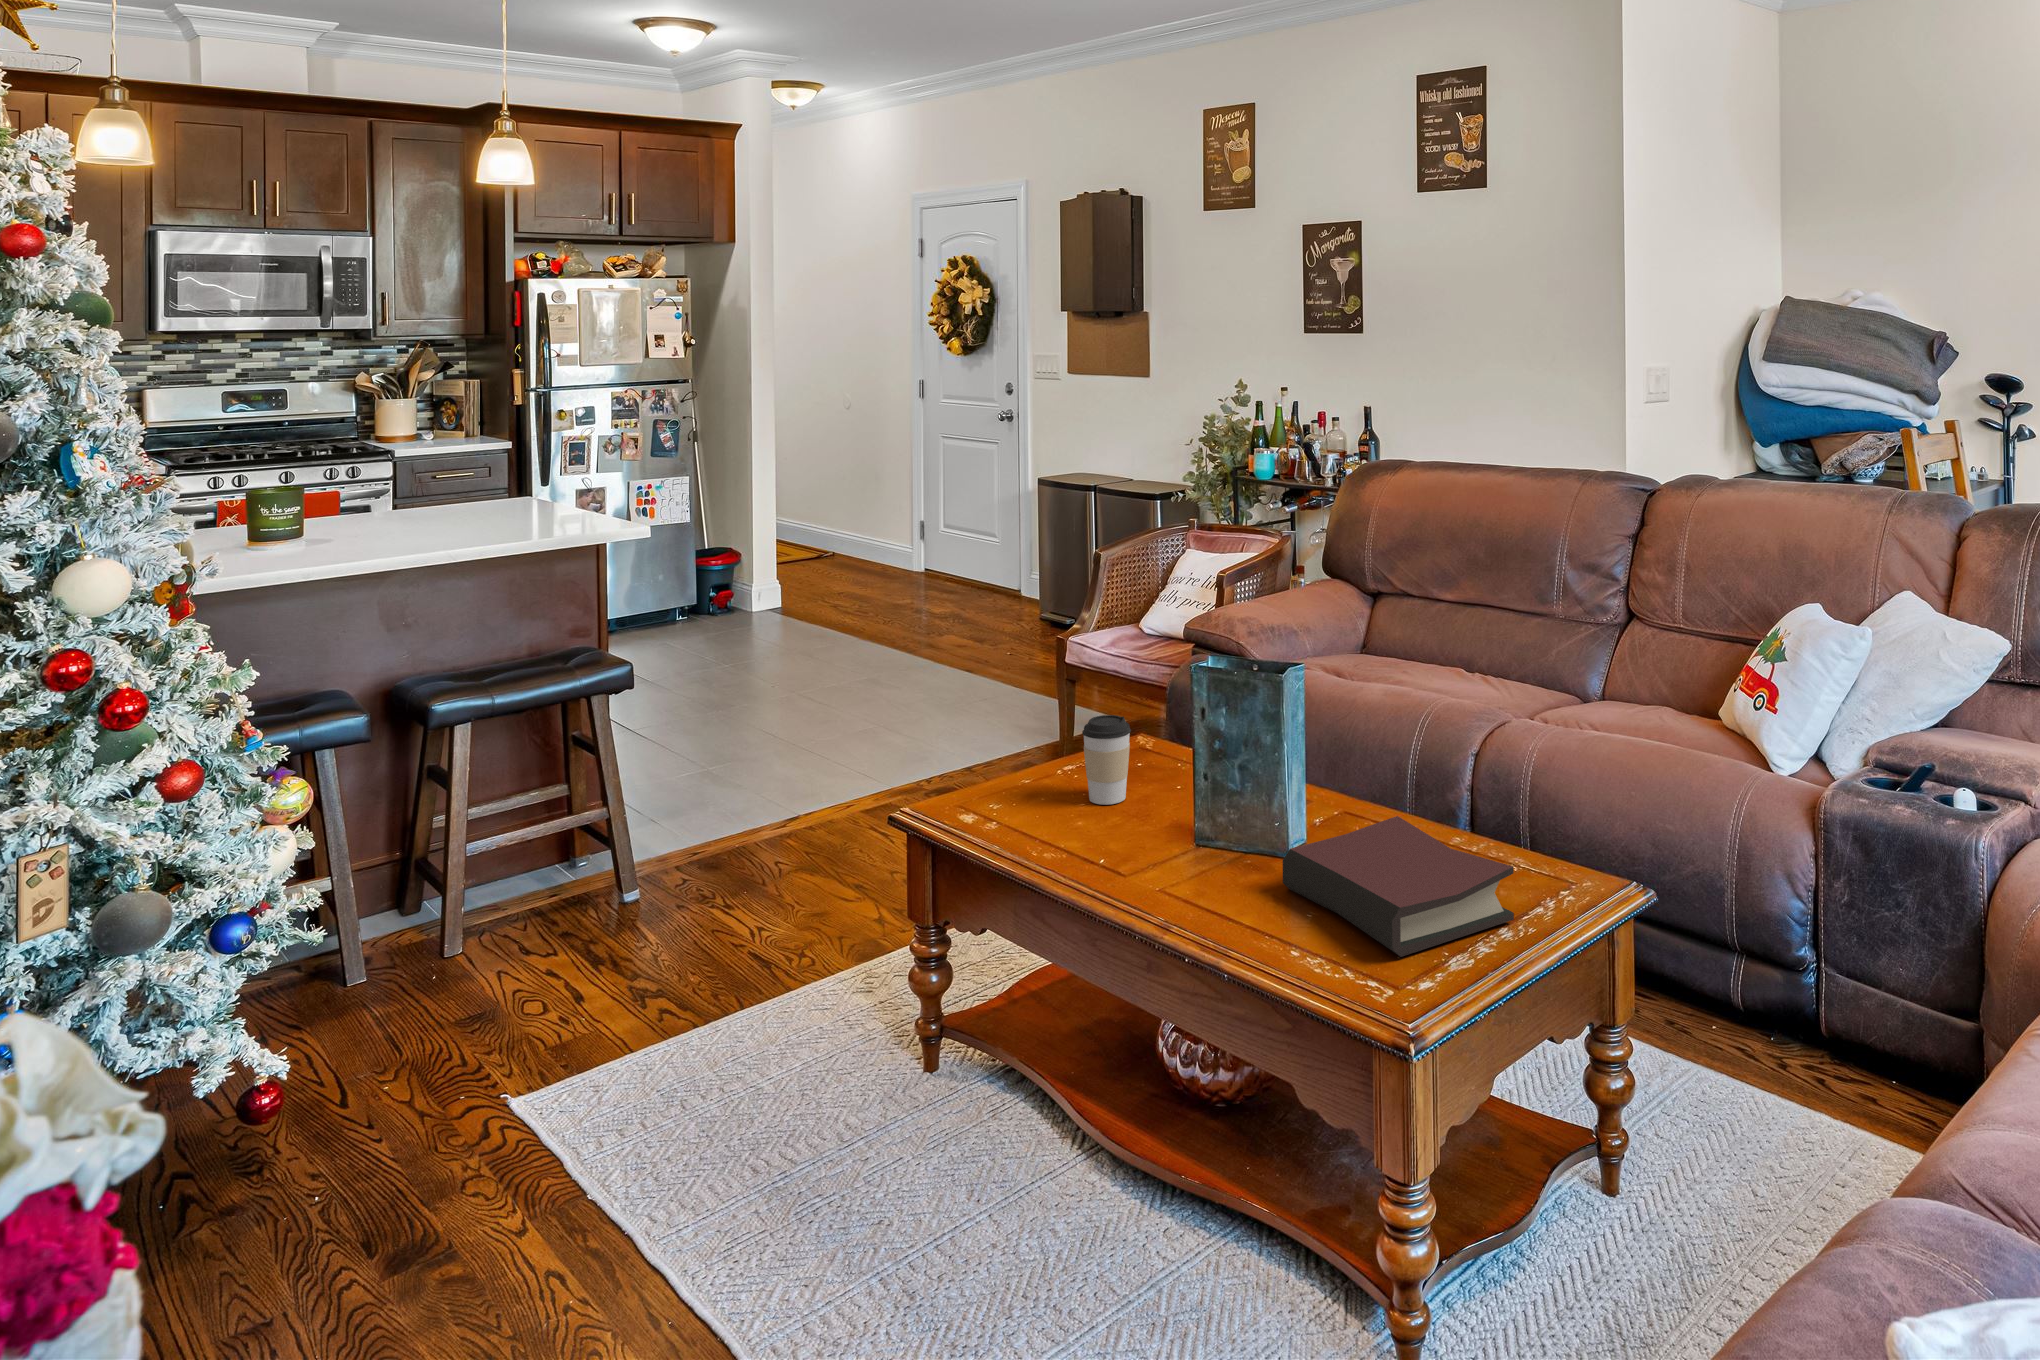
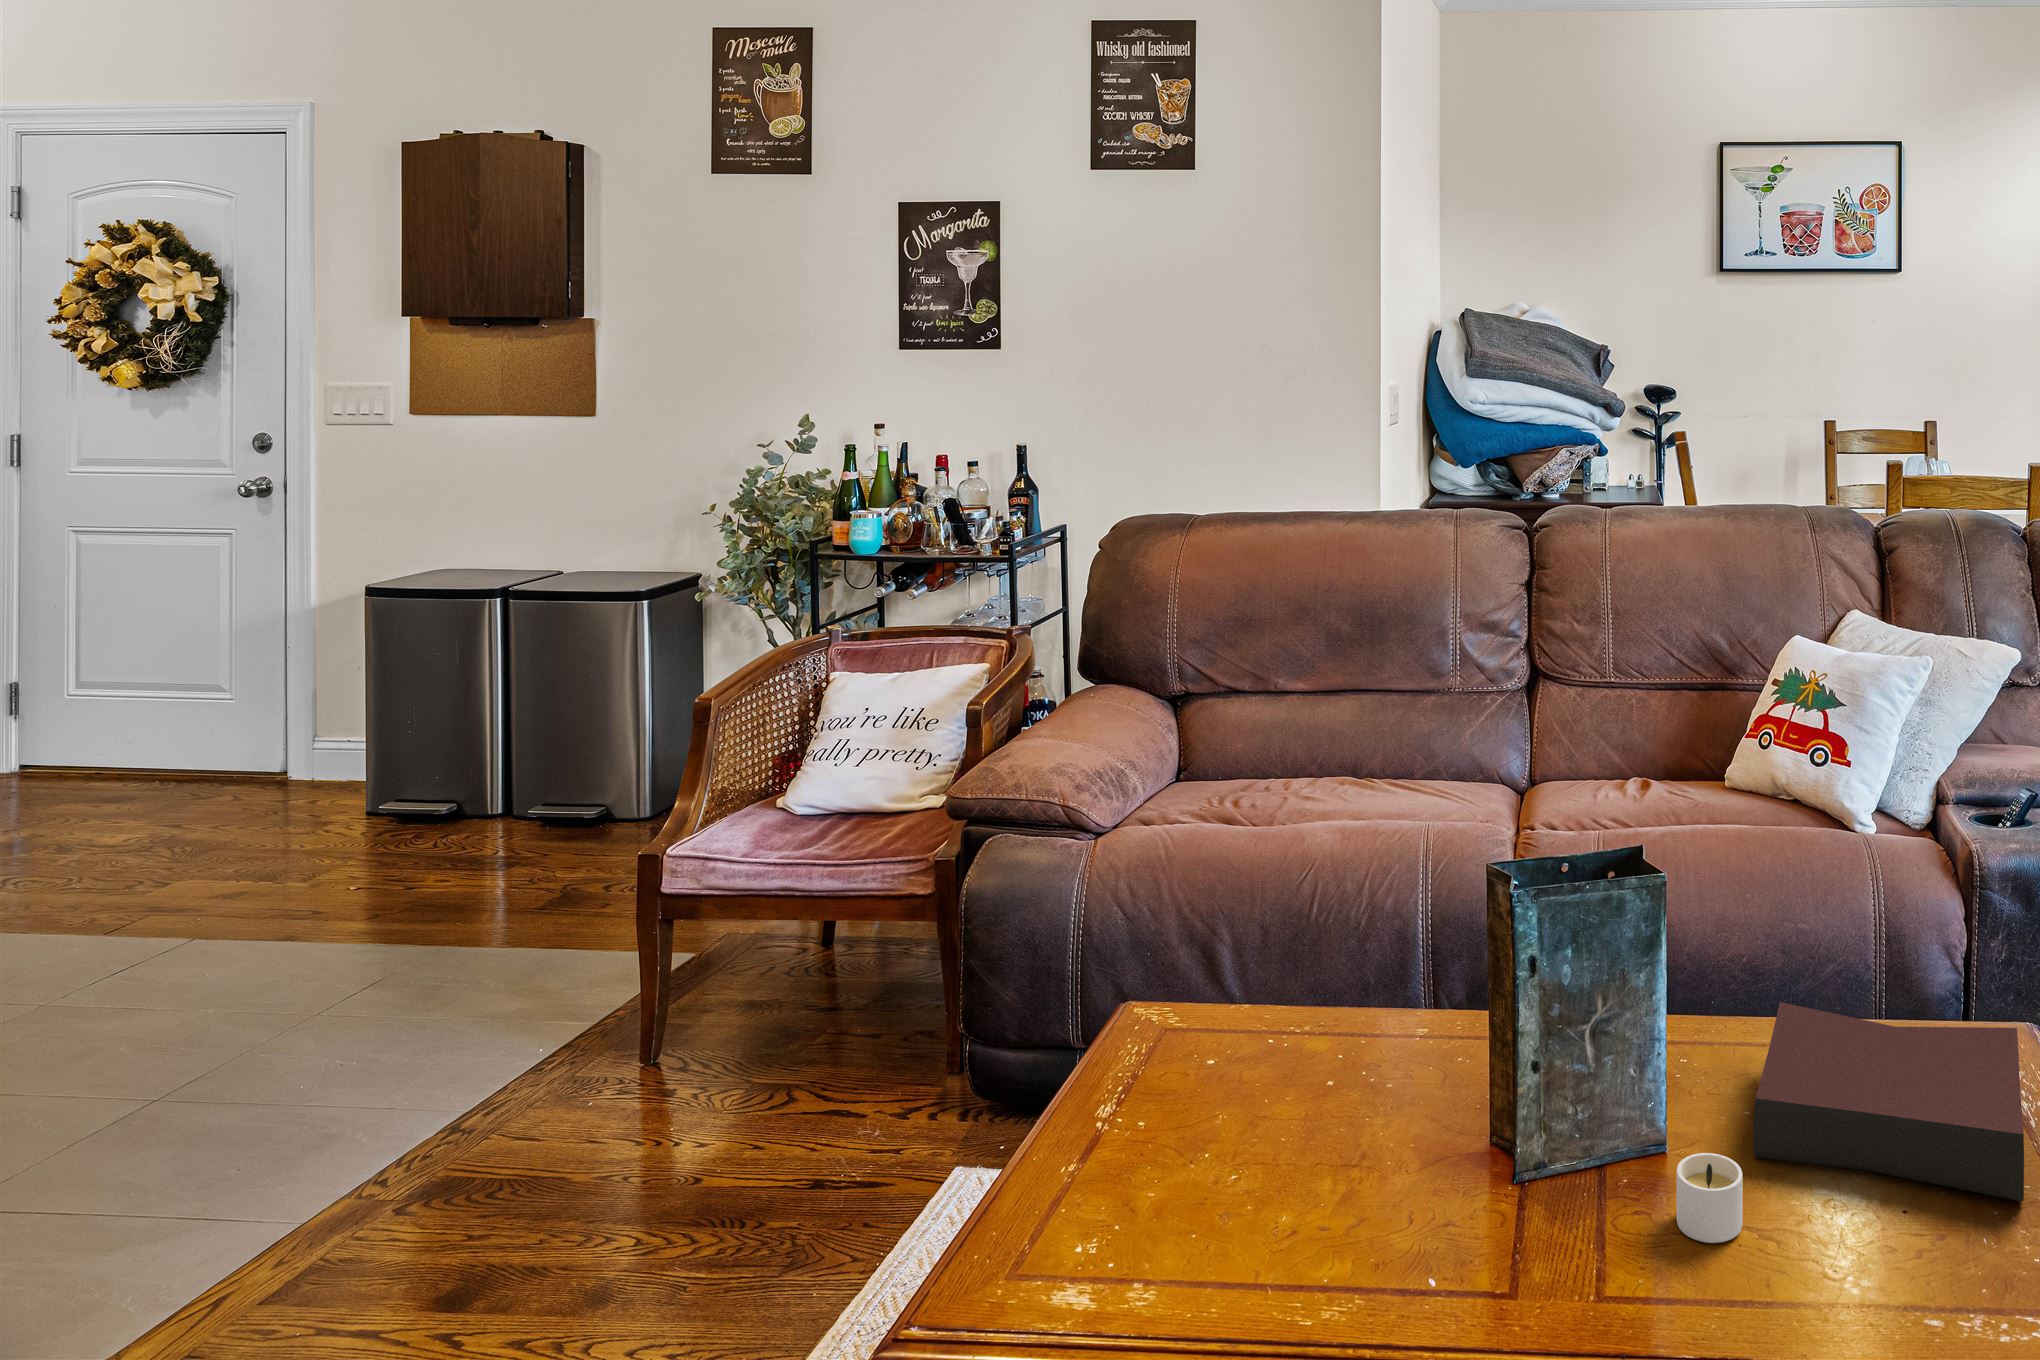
coffee cup: present [1082,715,1131,805] -> none [1270,966,1350,1122]
candle: none [1185,859,1242,911] -> present [1676,1153,1743,1243]

